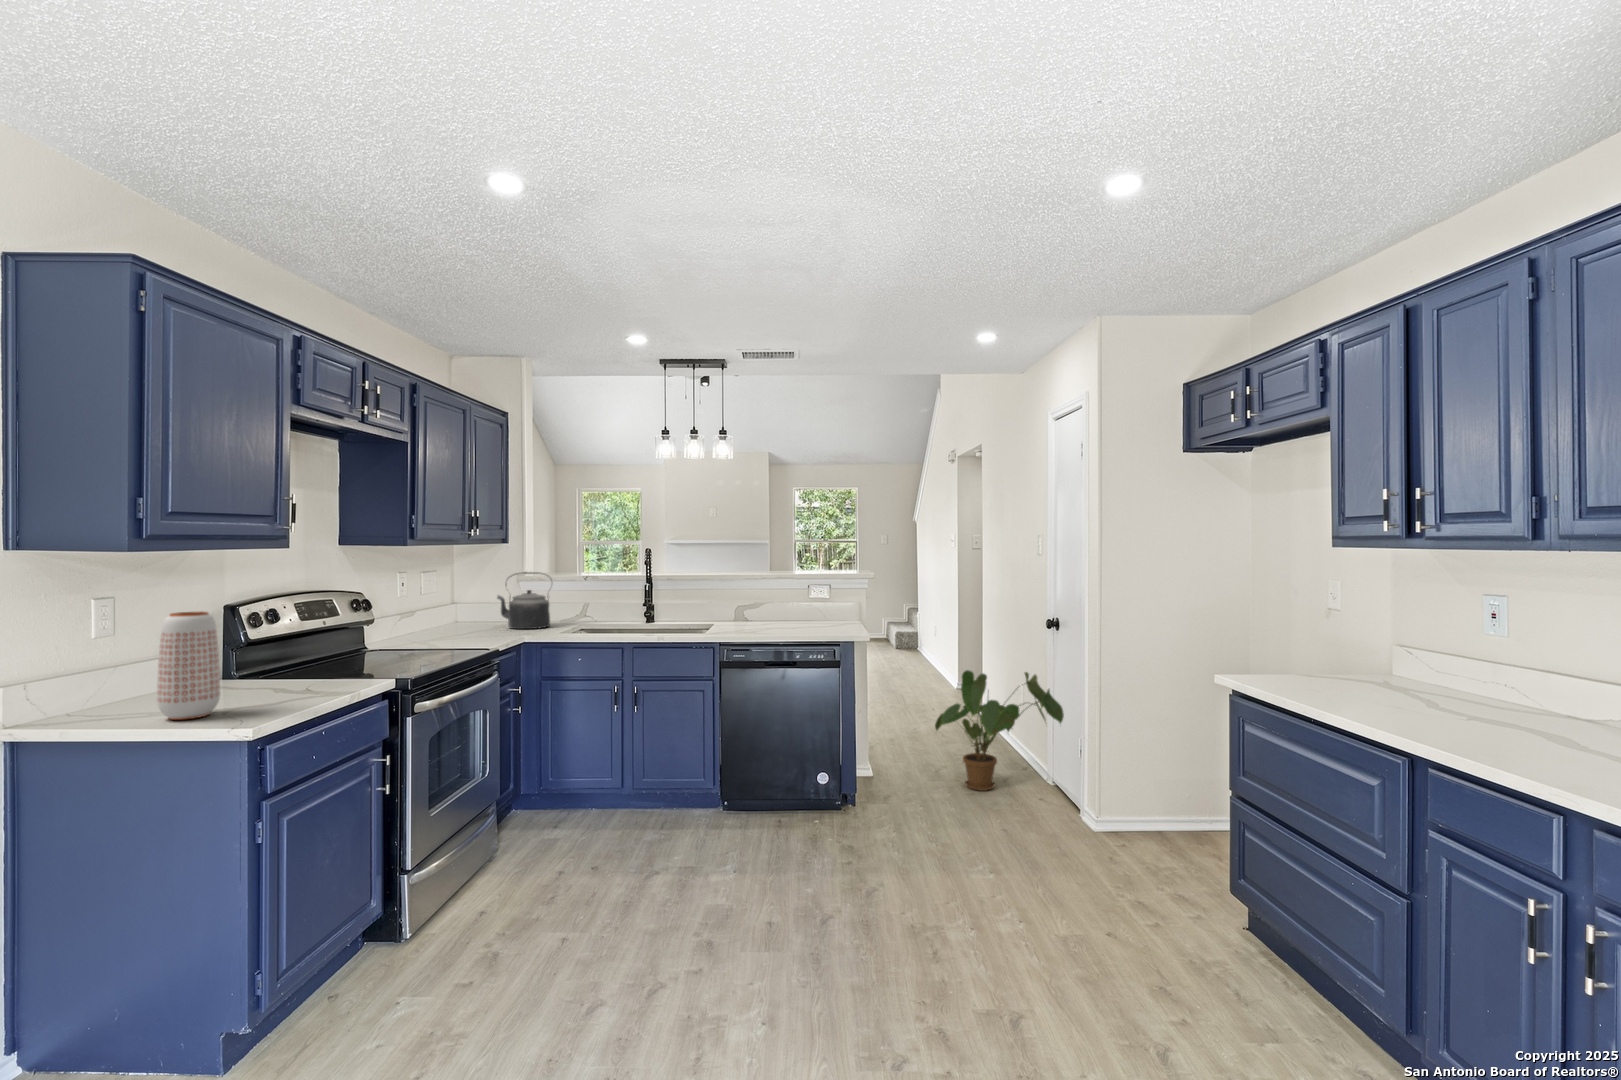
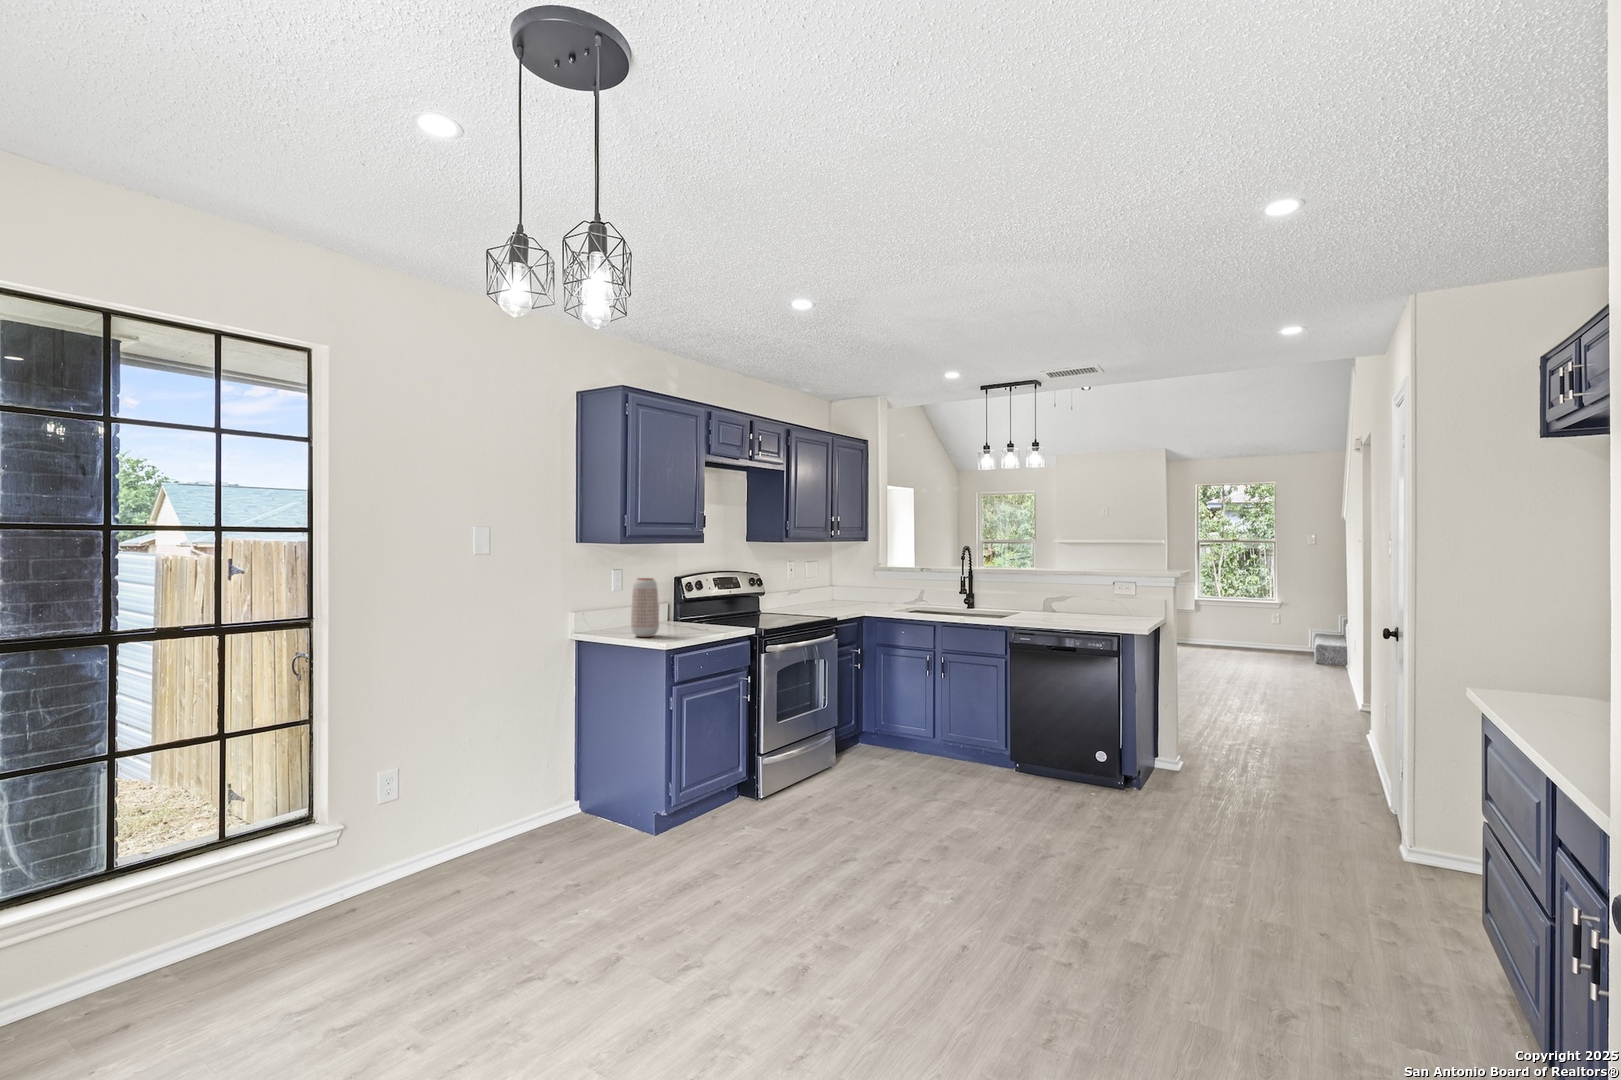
kettle: present [497,572,551,629] -> none [854,564,895,608]
house plant: present [935,670,1064,791] -> none [1244,675,1385,802]

